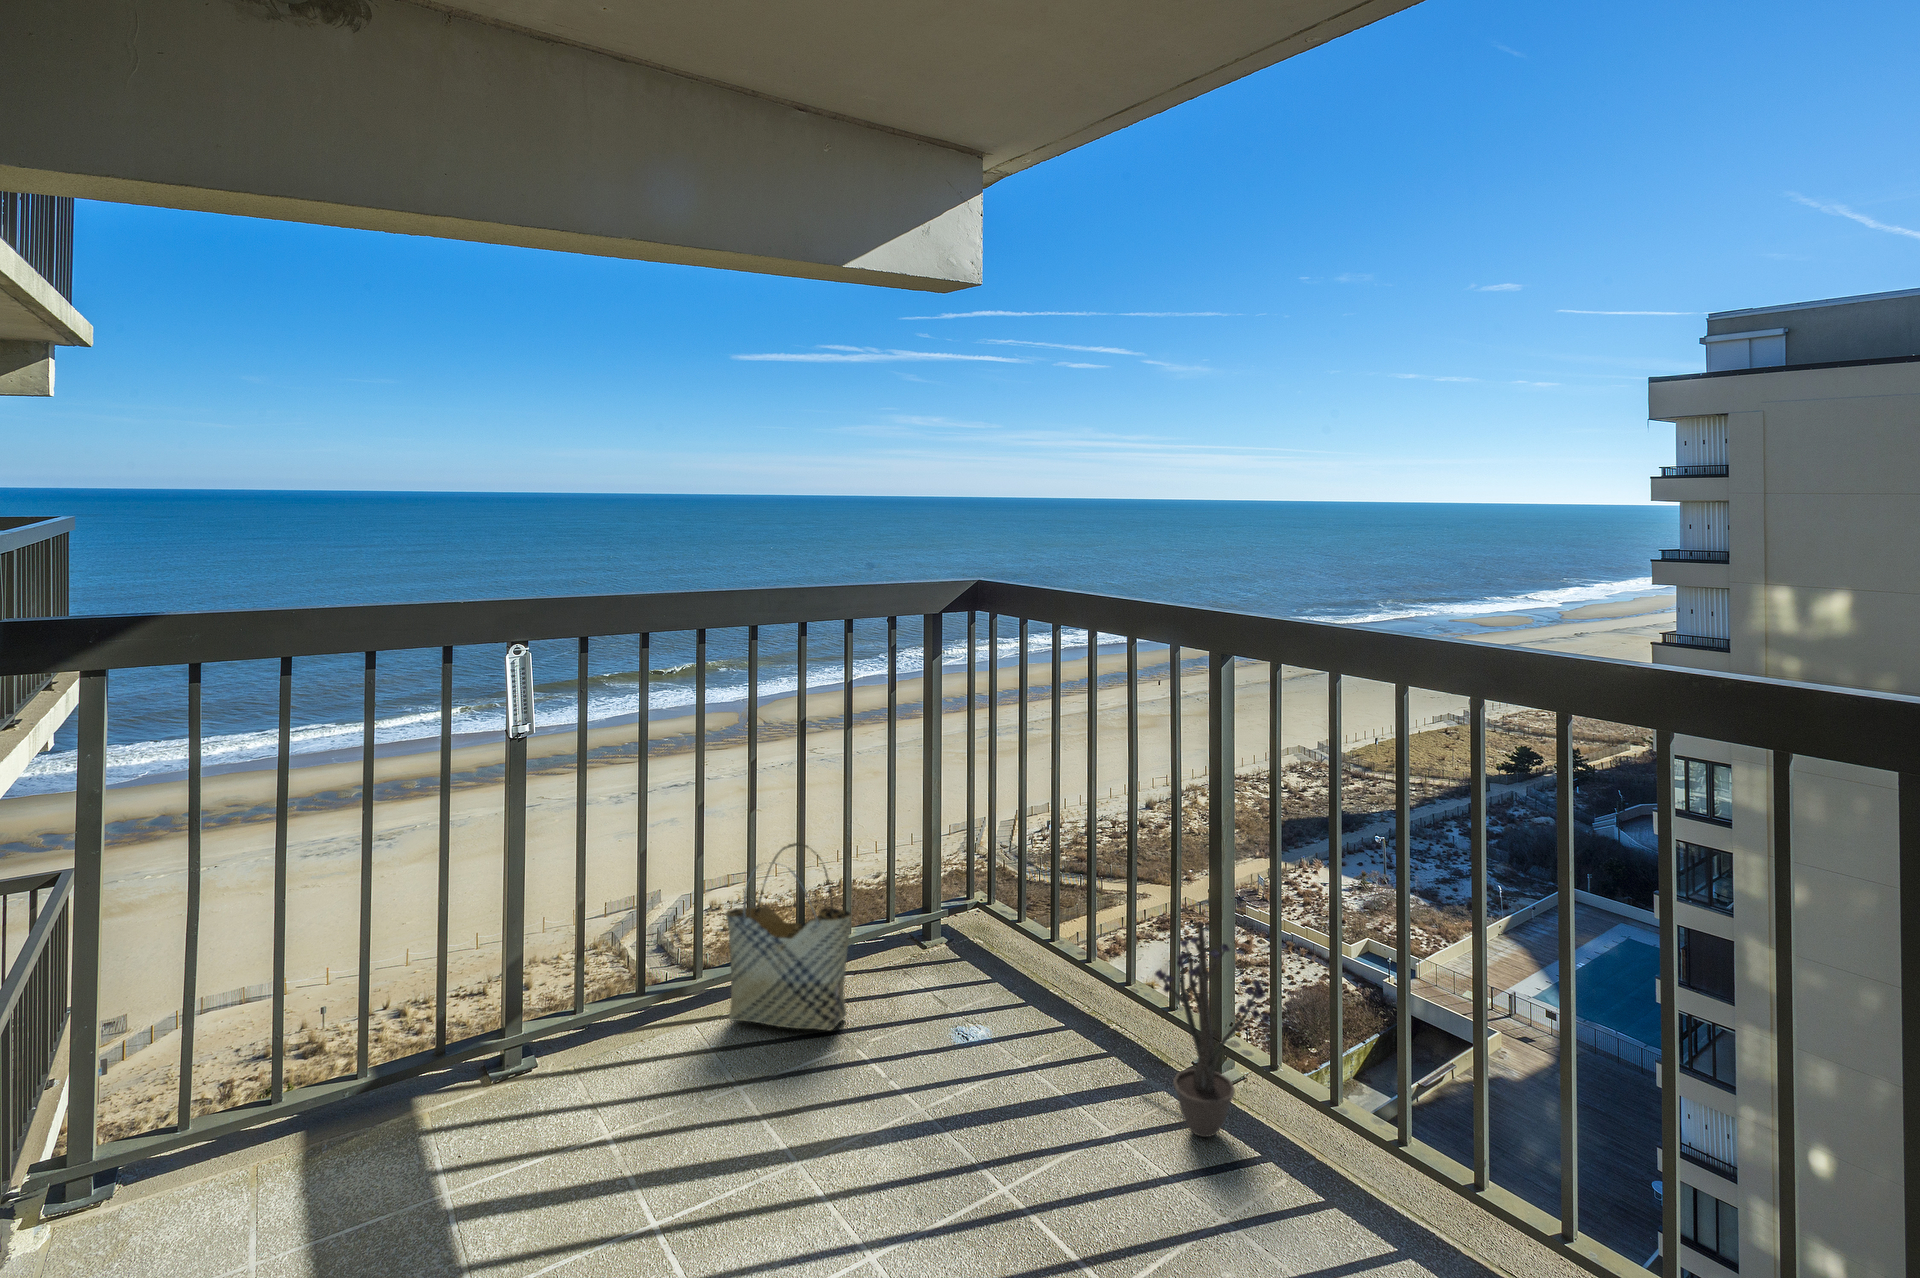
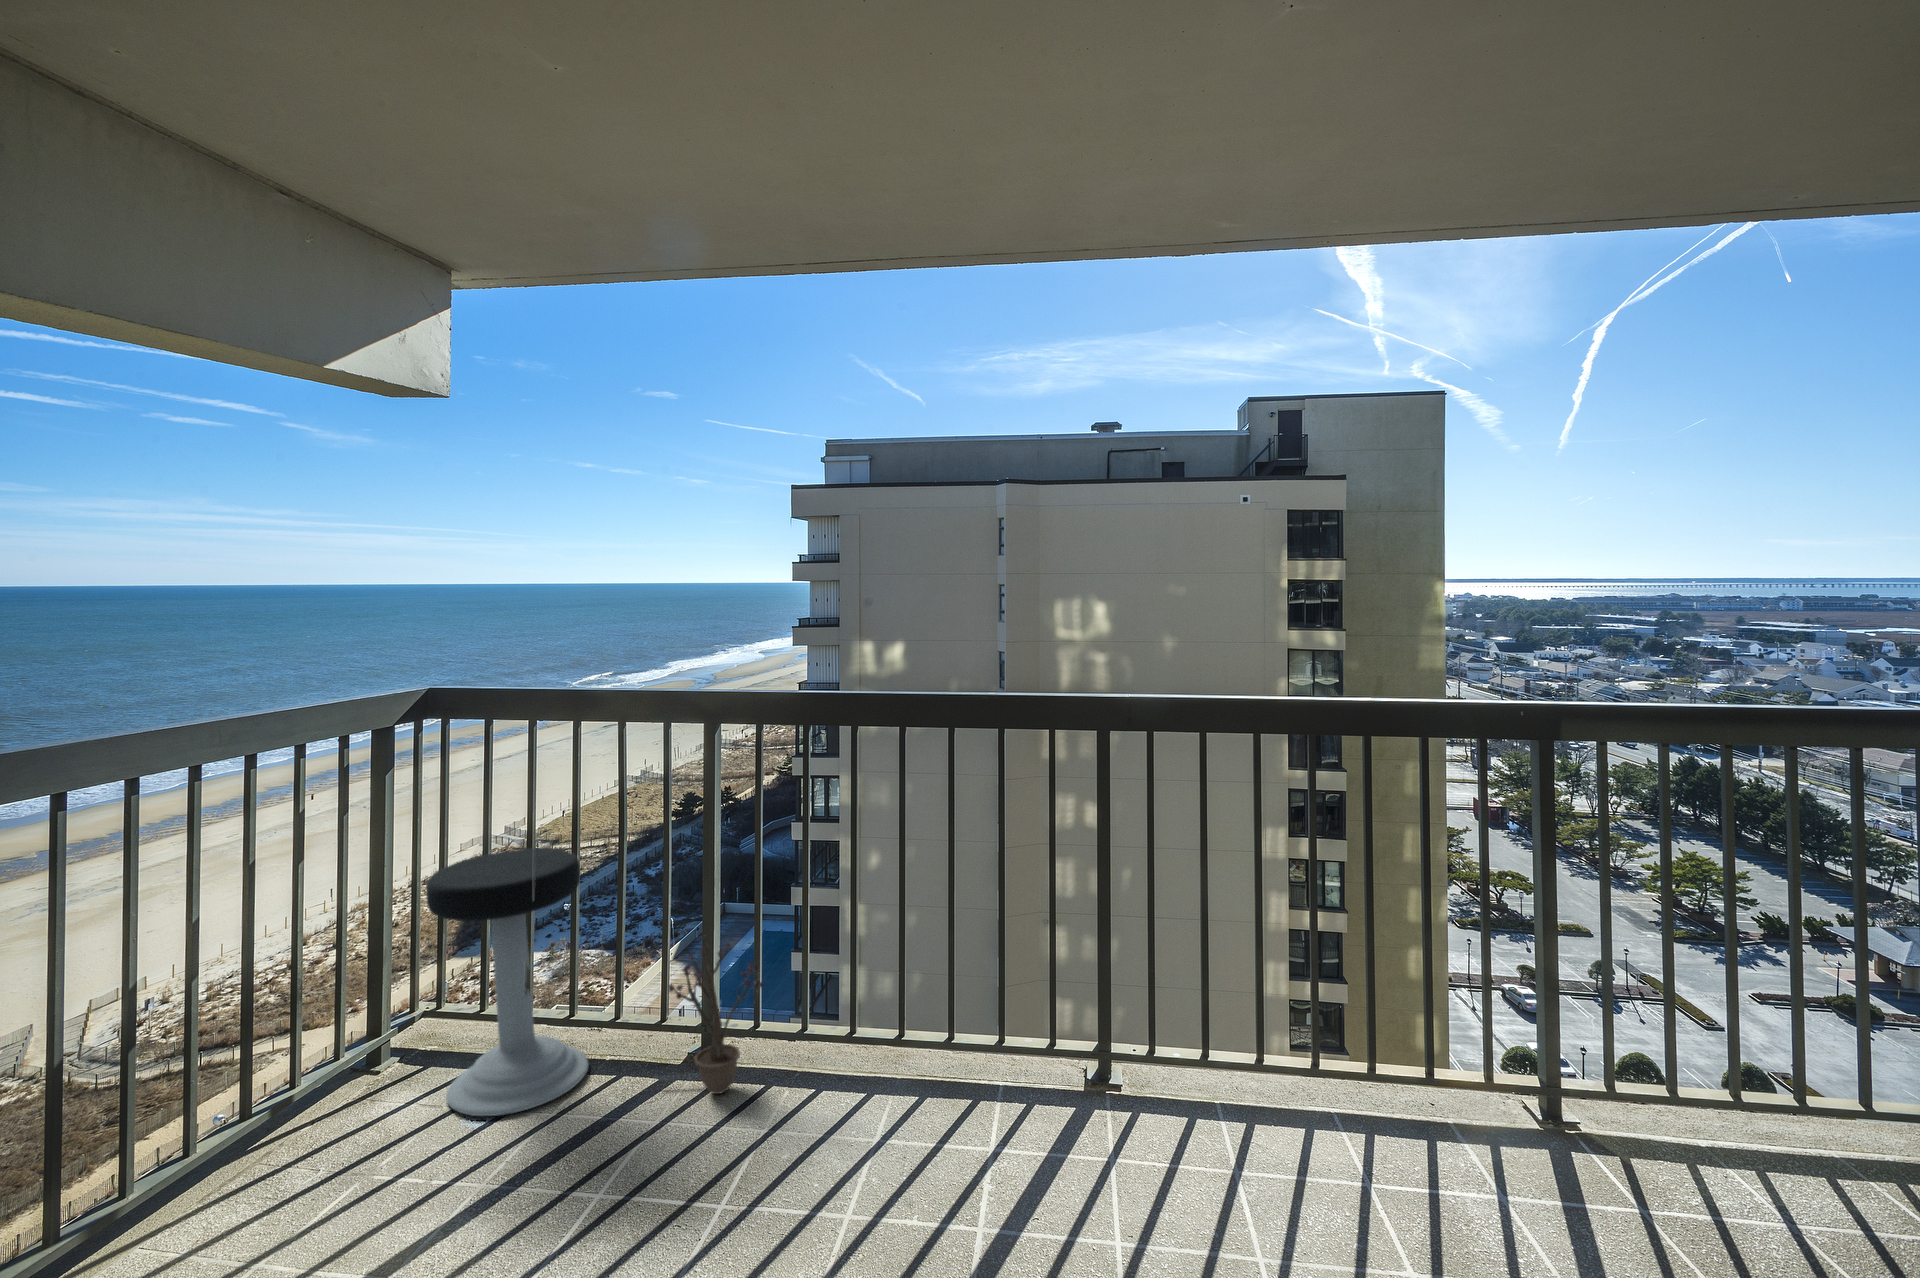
stool: none [944,758,1099,1049] -> present [426,848,589,1116]
woven basket: present [725,843,852,1030] -> none [168,999,341,1222]

